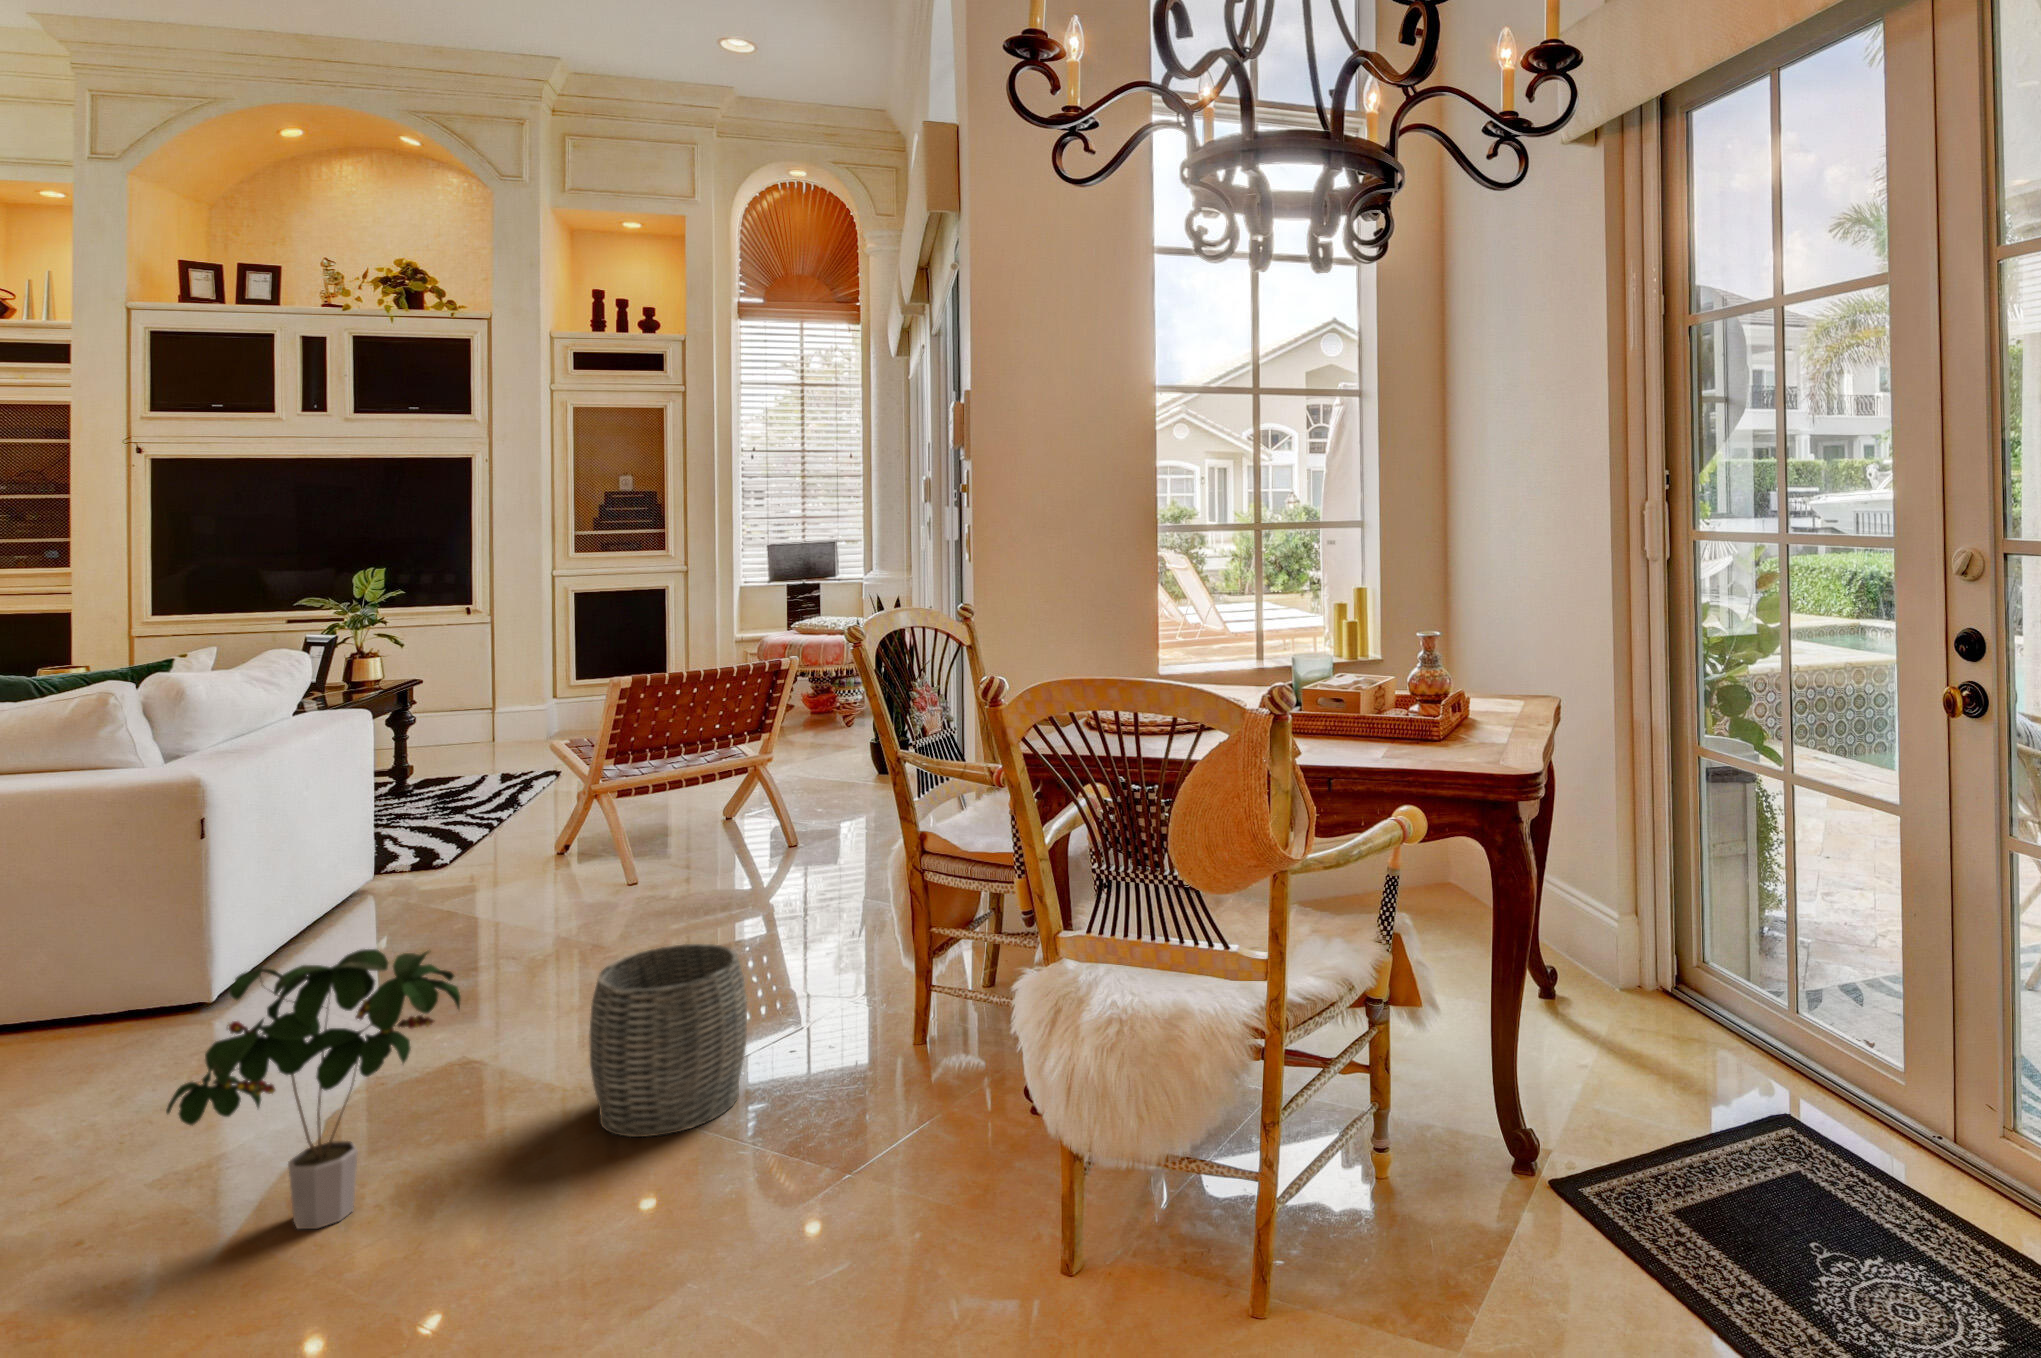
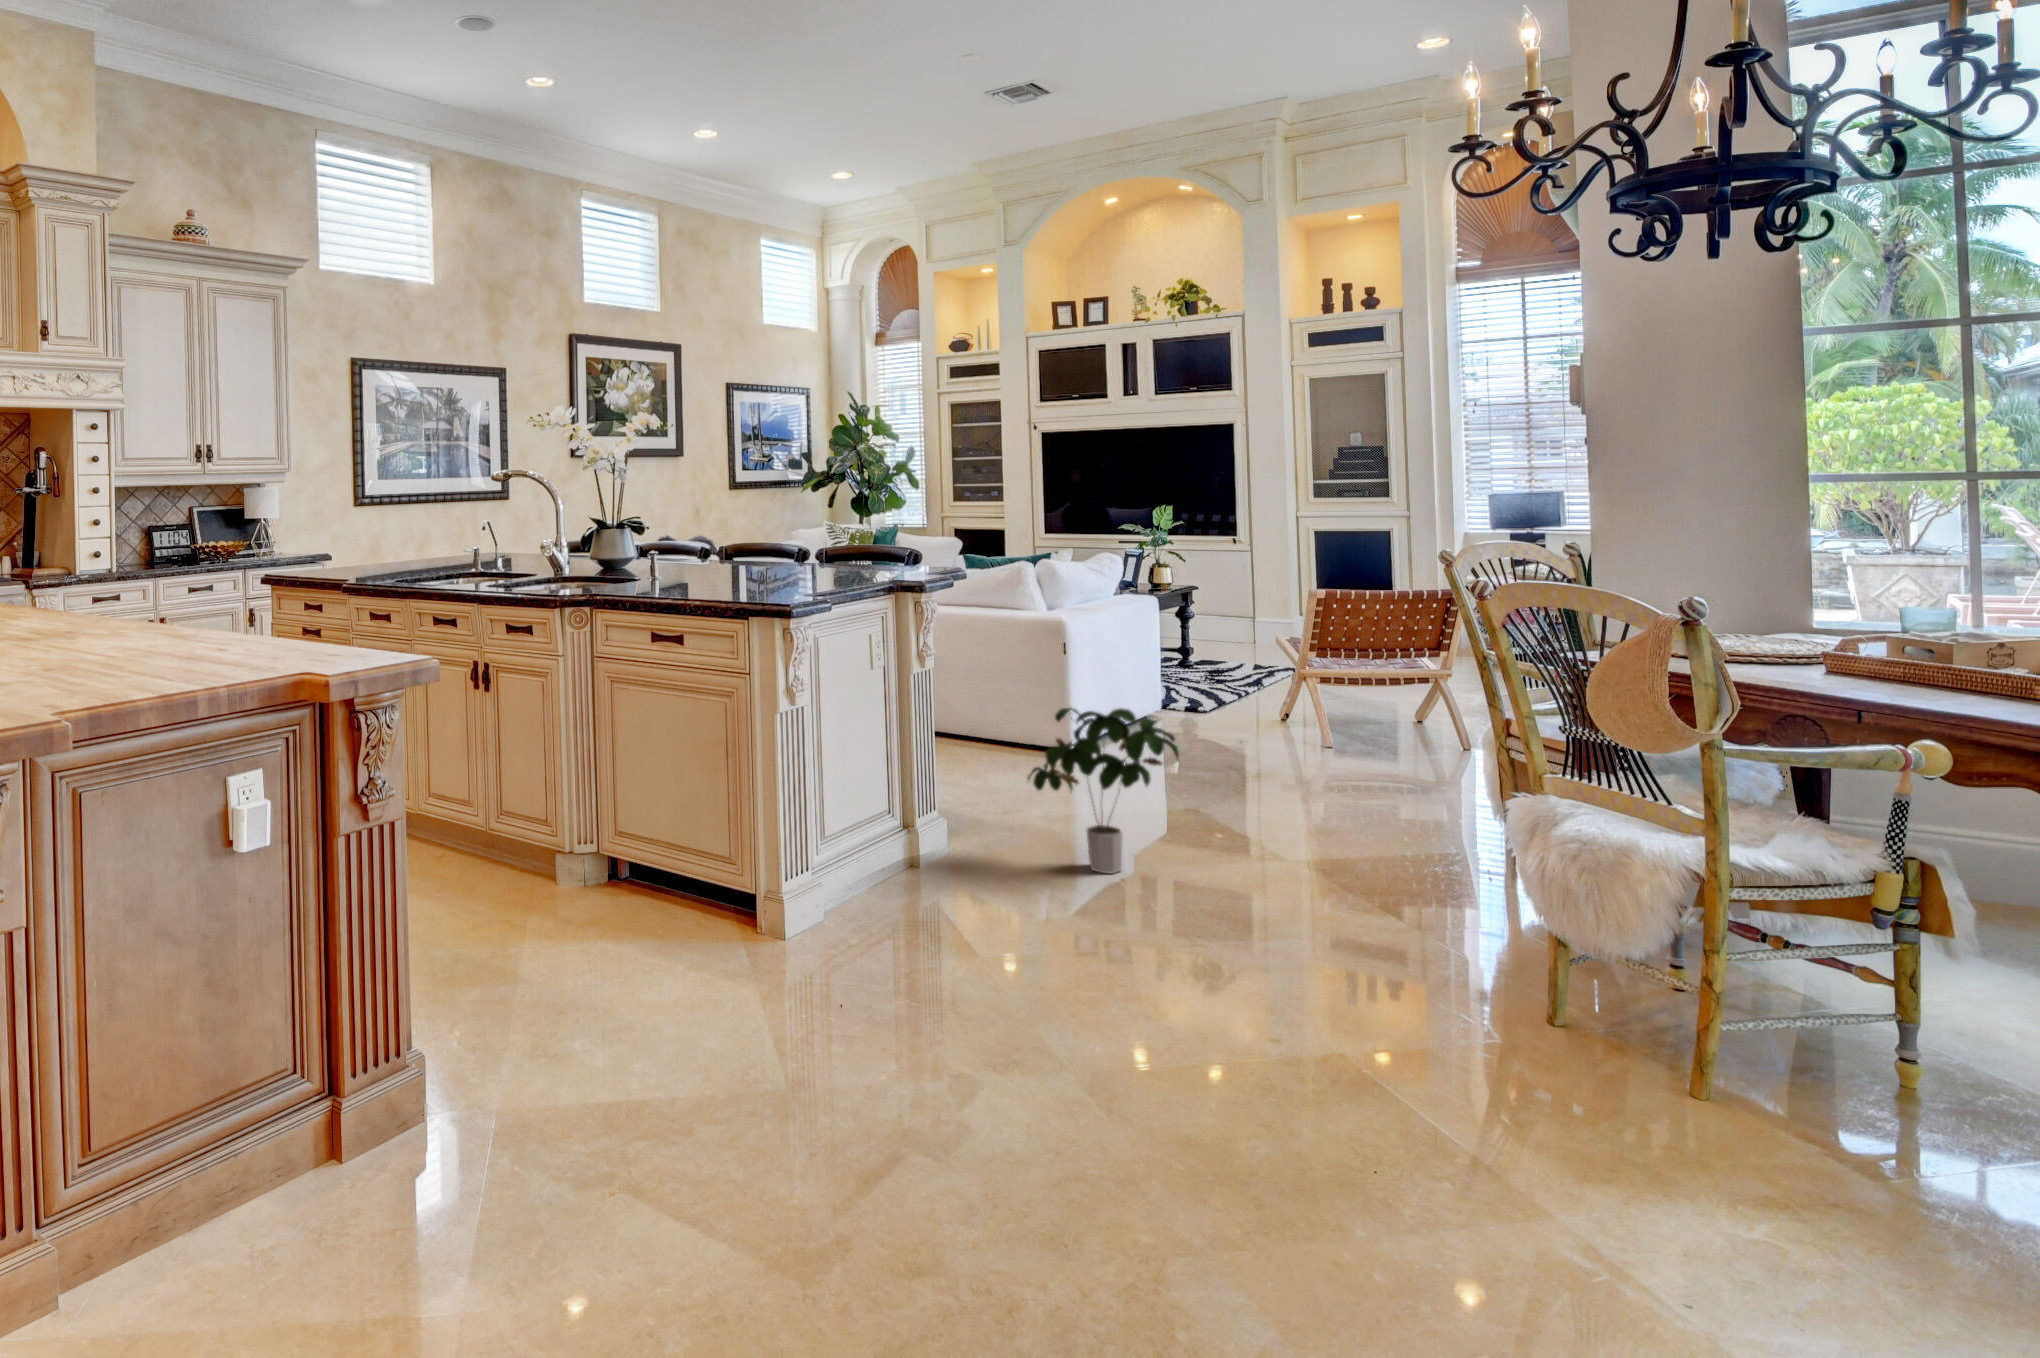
woven basket: present [590,944,747,1137] -> none [1268,761,1388,895]

